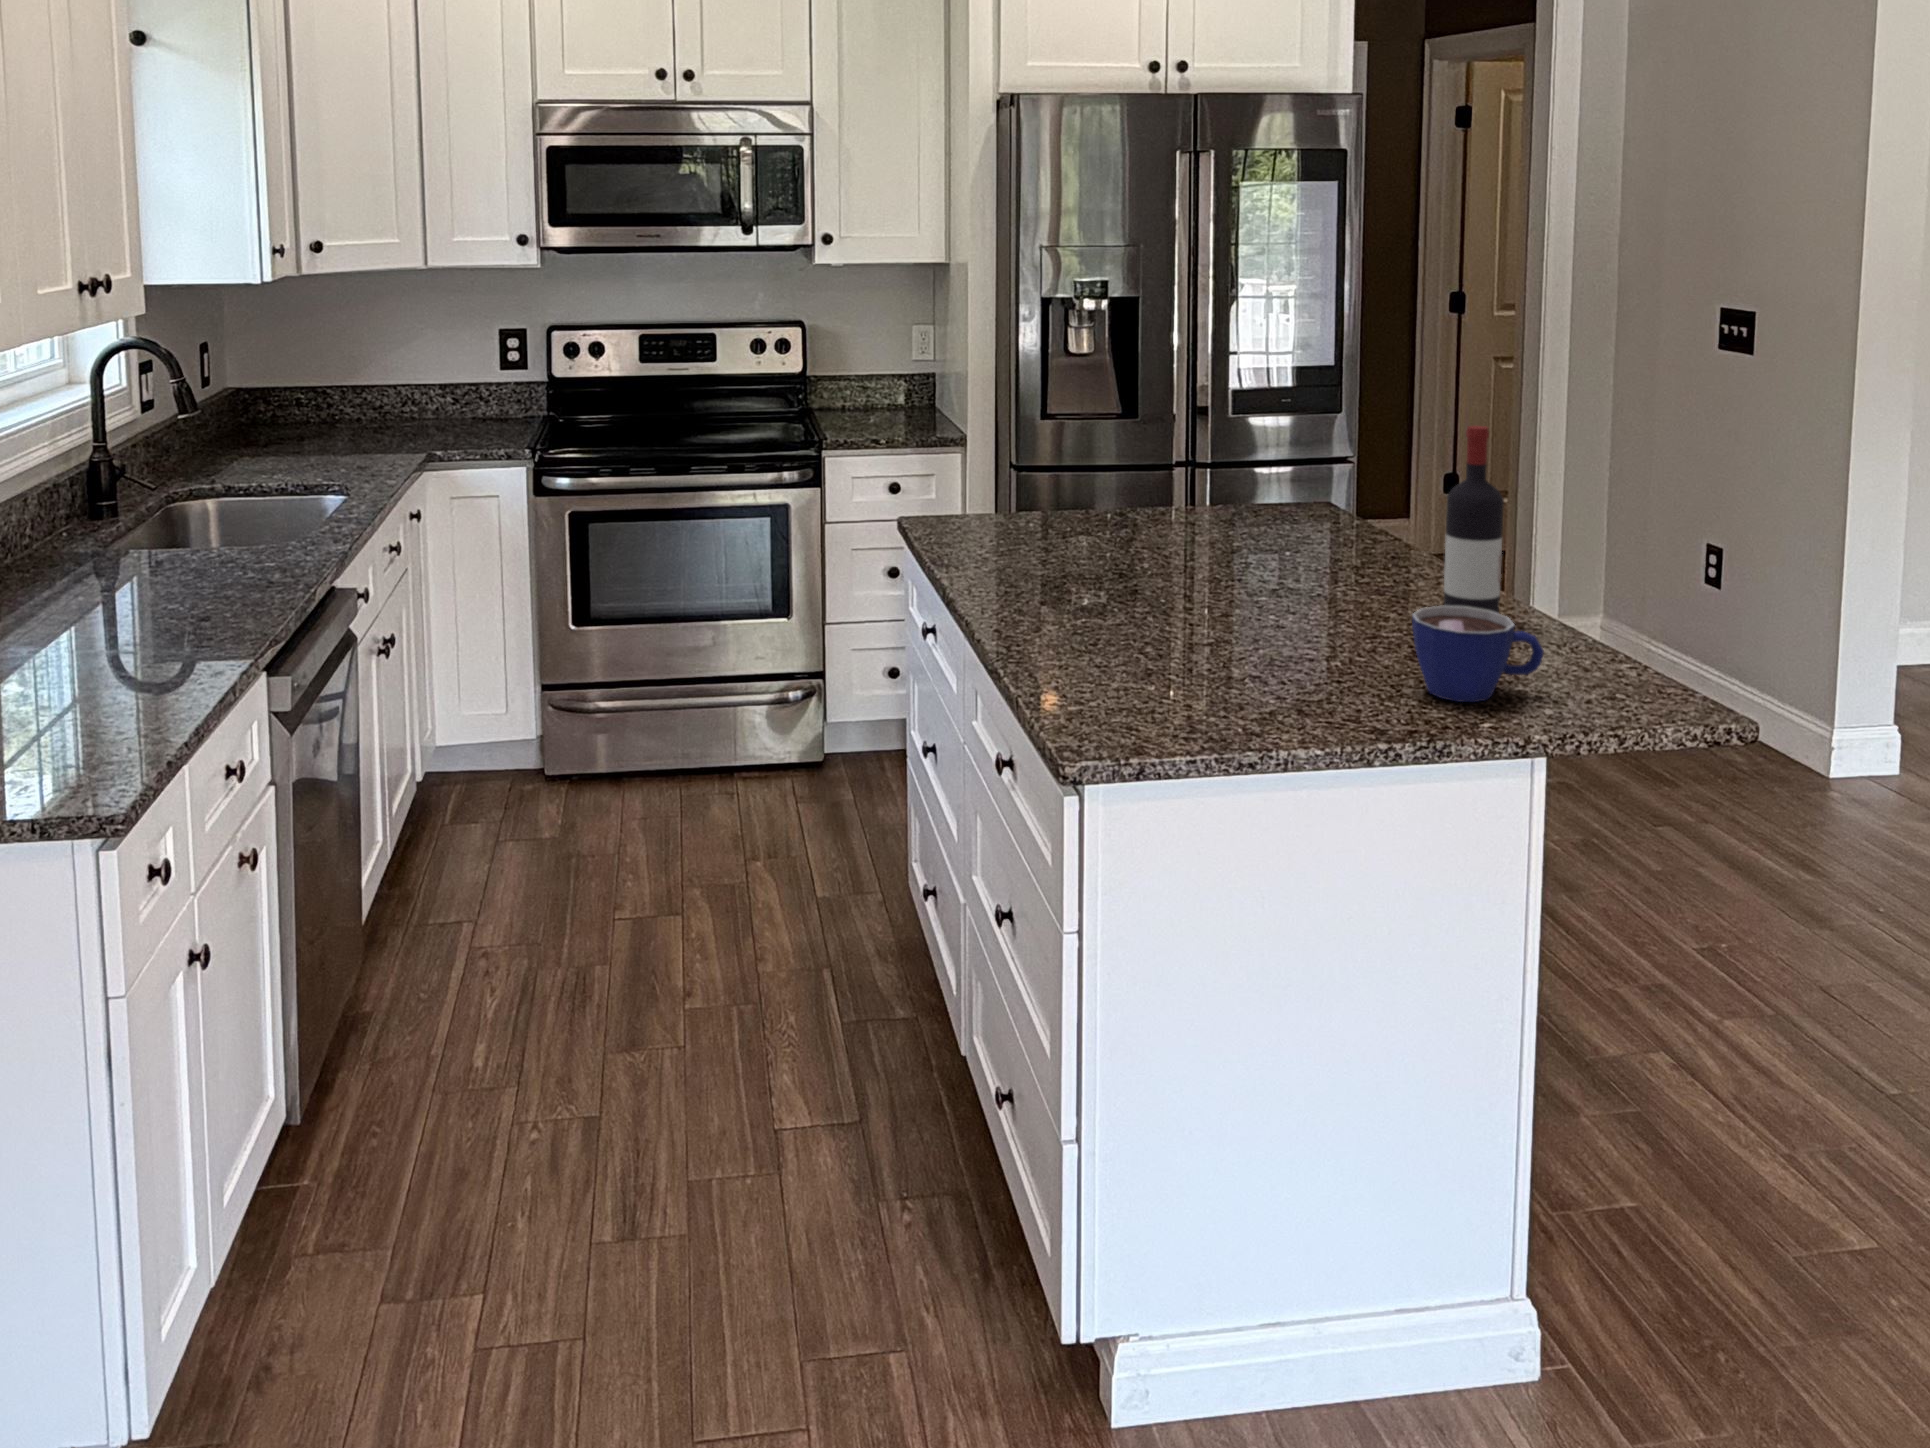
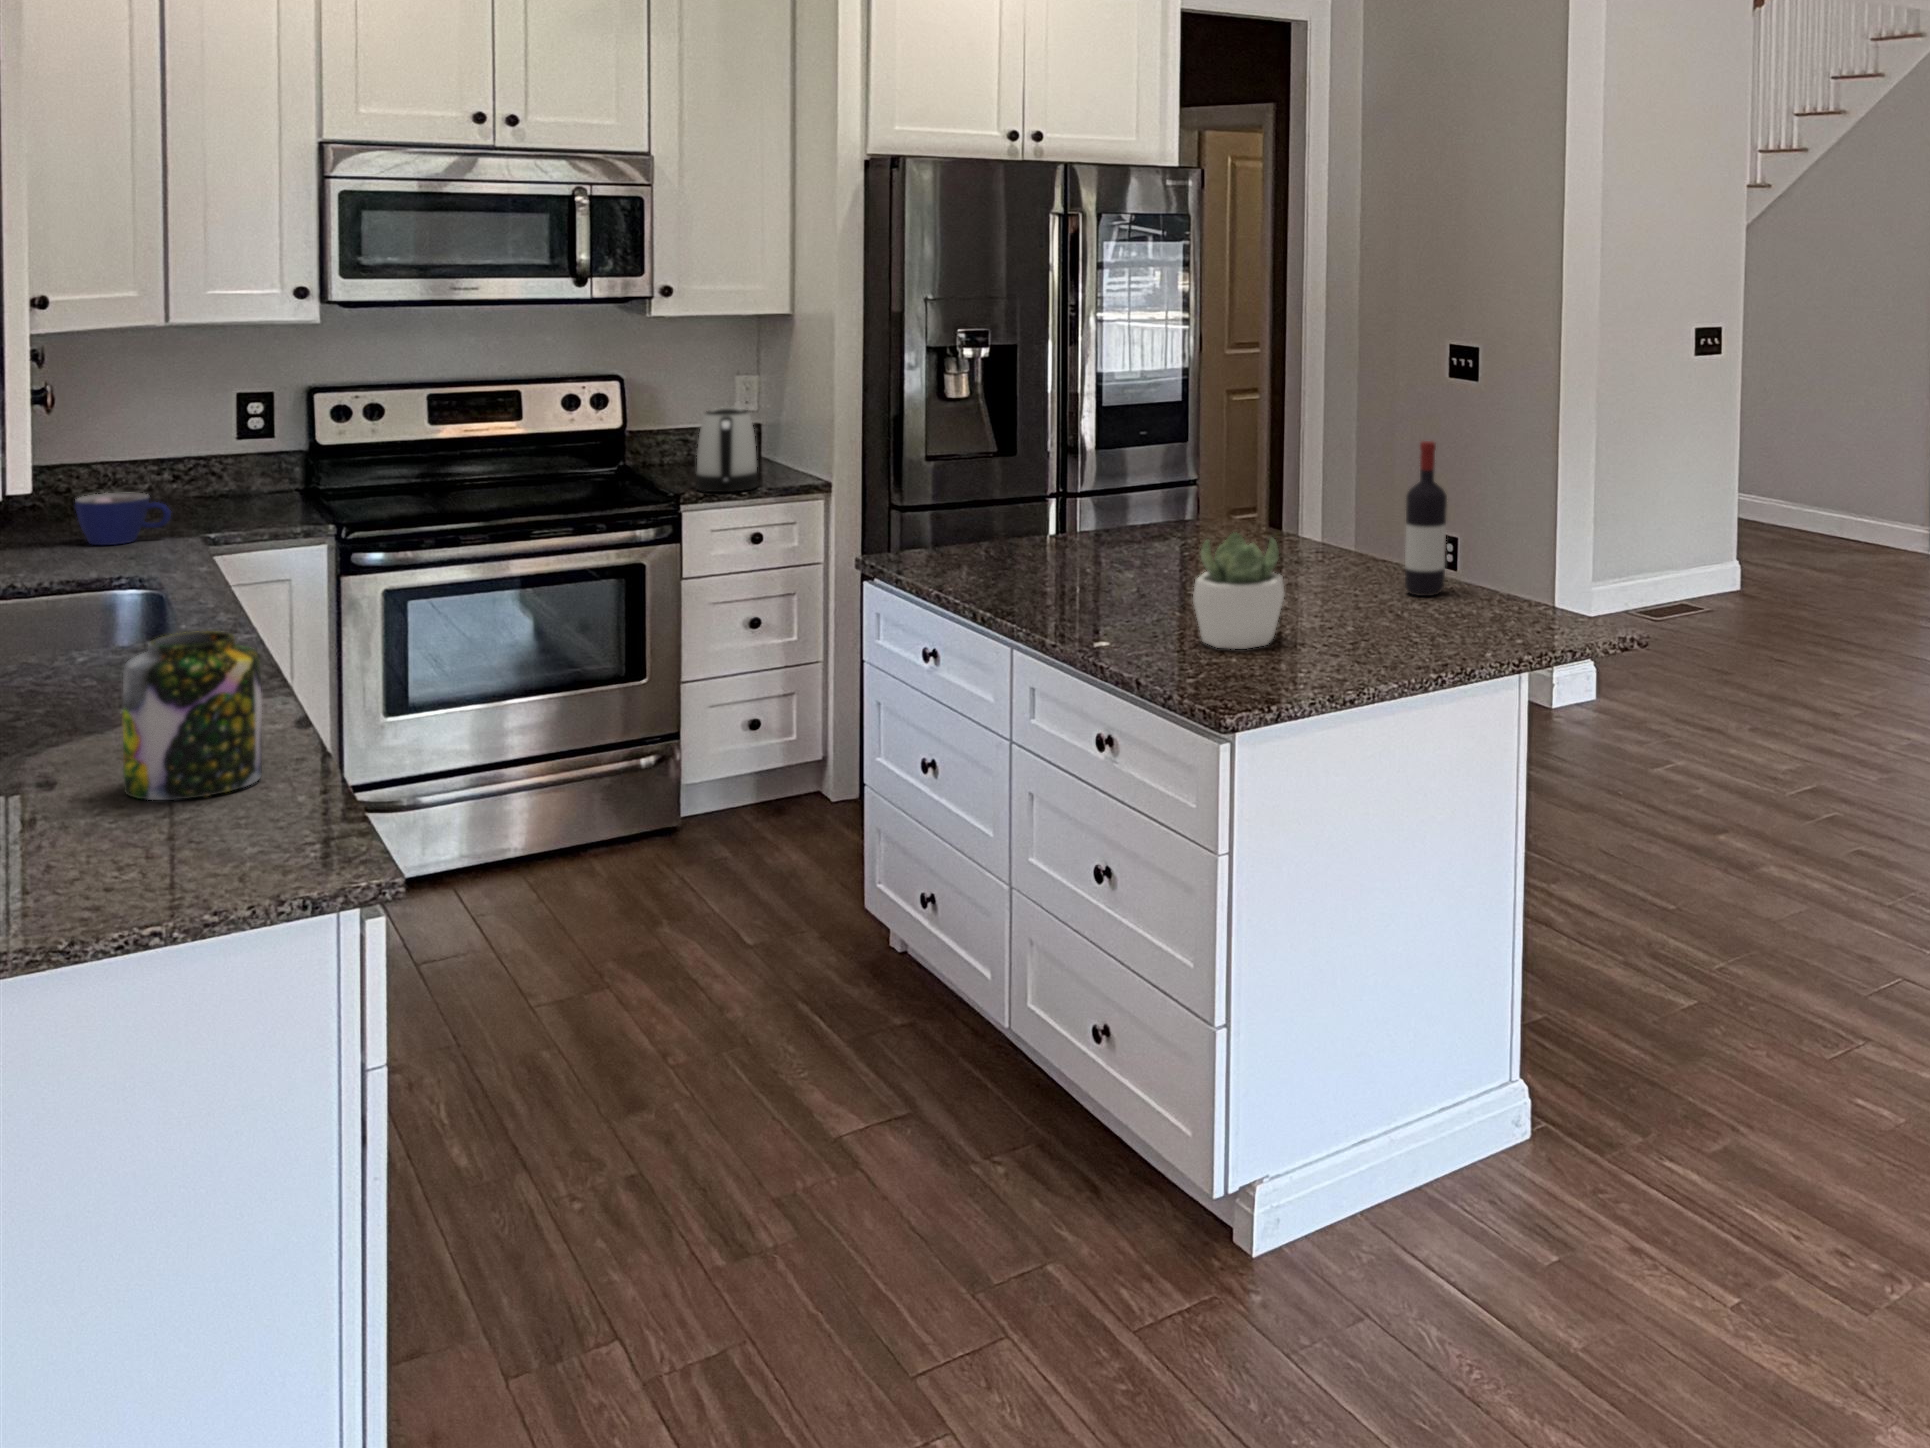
kettle: none [851,354,905,437] -> present [696,407,757,492]
succulent plant: none [1111,527,1227,676] -> present [1193,532,1284,649]
jar: none [71,539,185,694] -> present [122,631,262,800]
cup: present [1412,606,1544,702] -> present [75,493,171,545]

